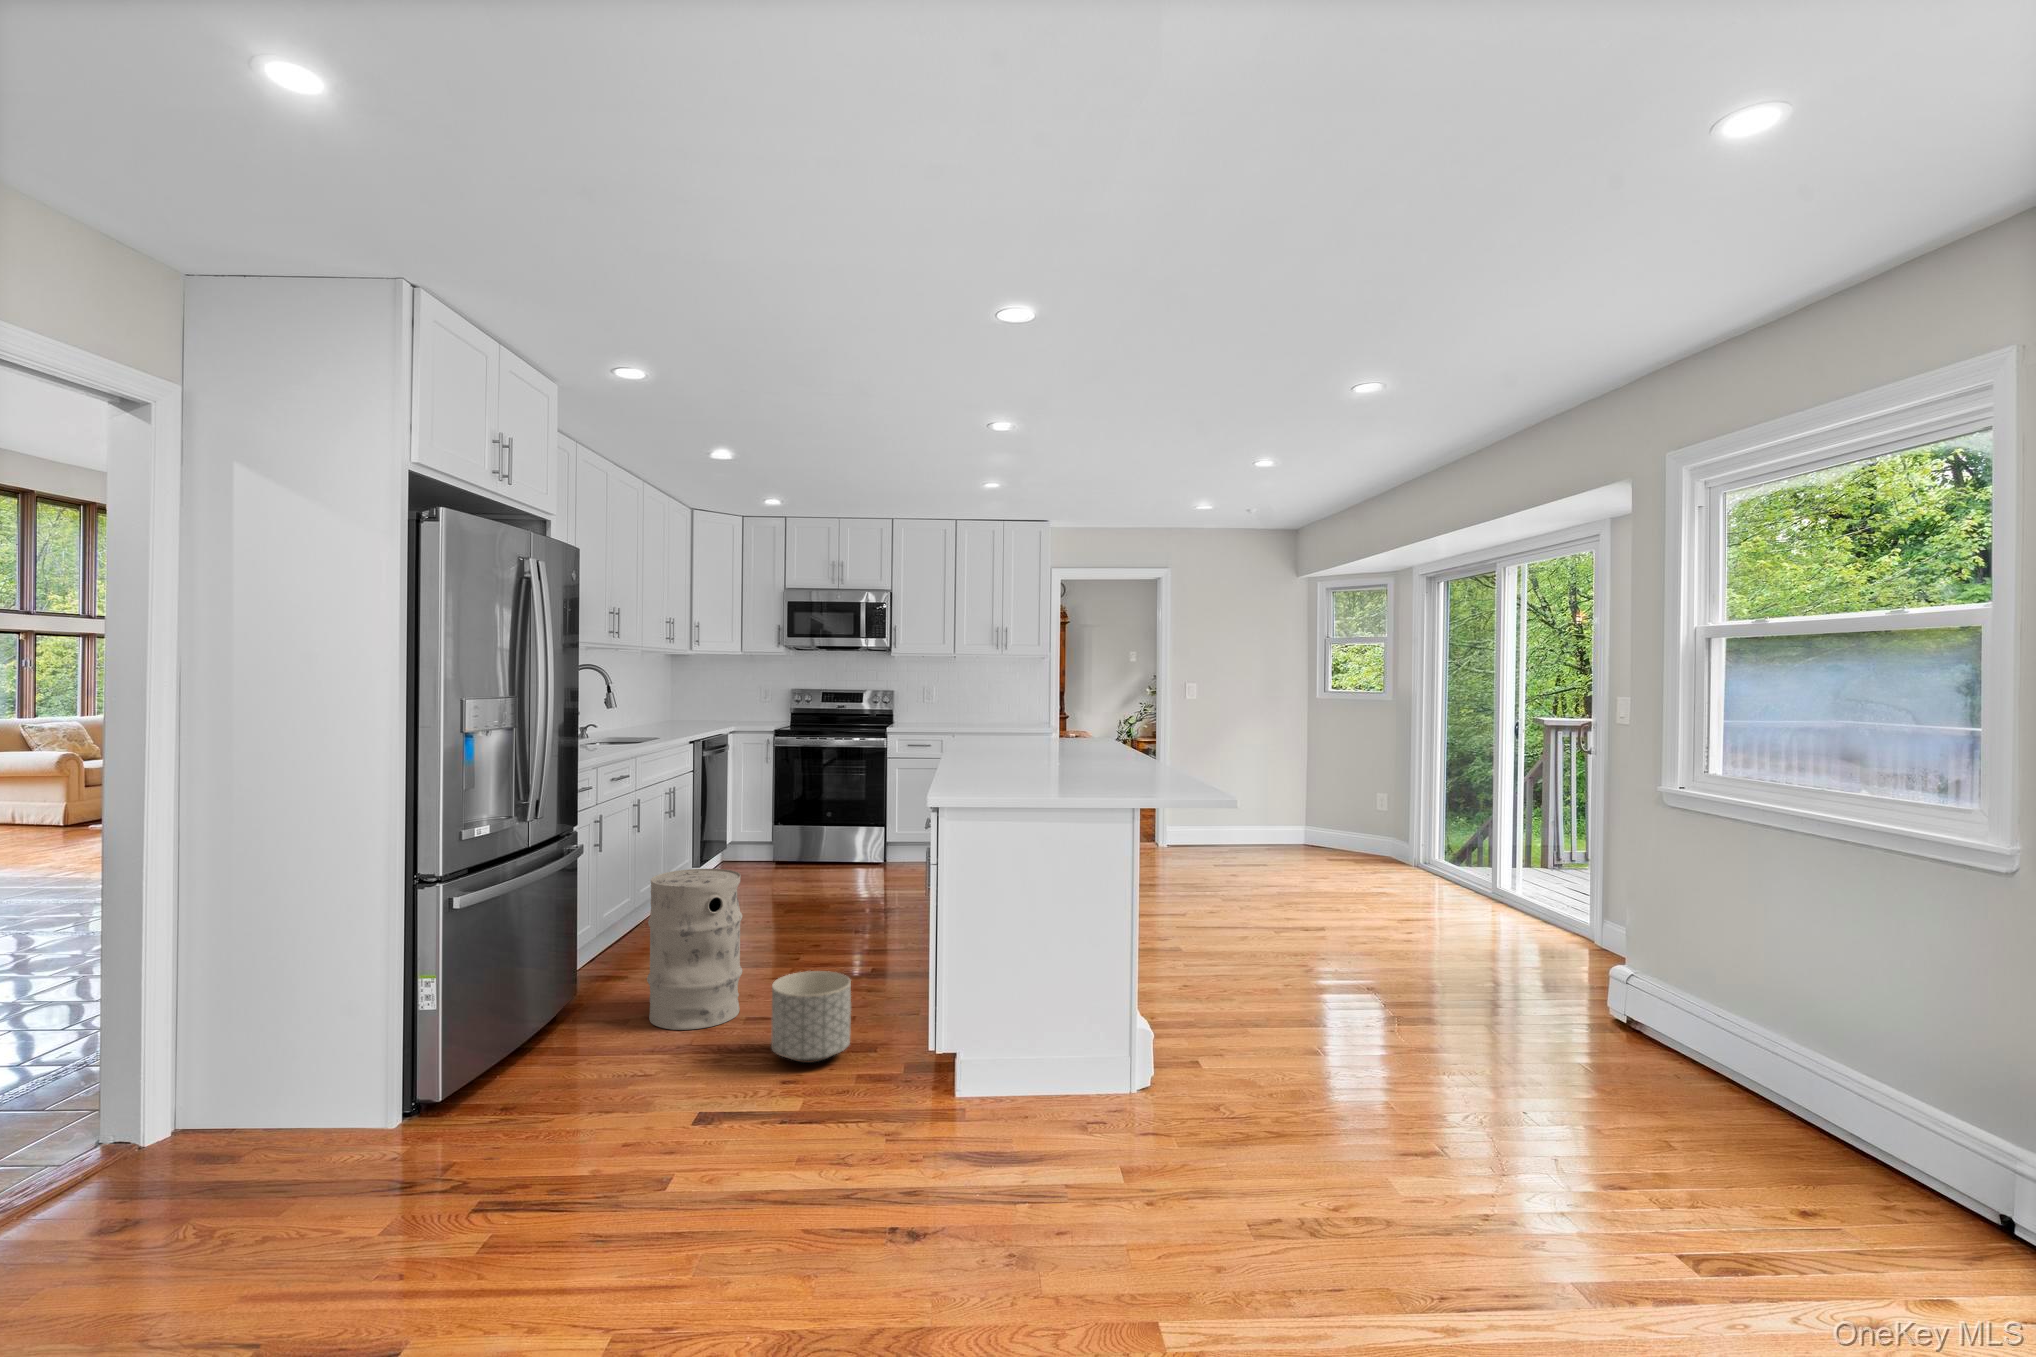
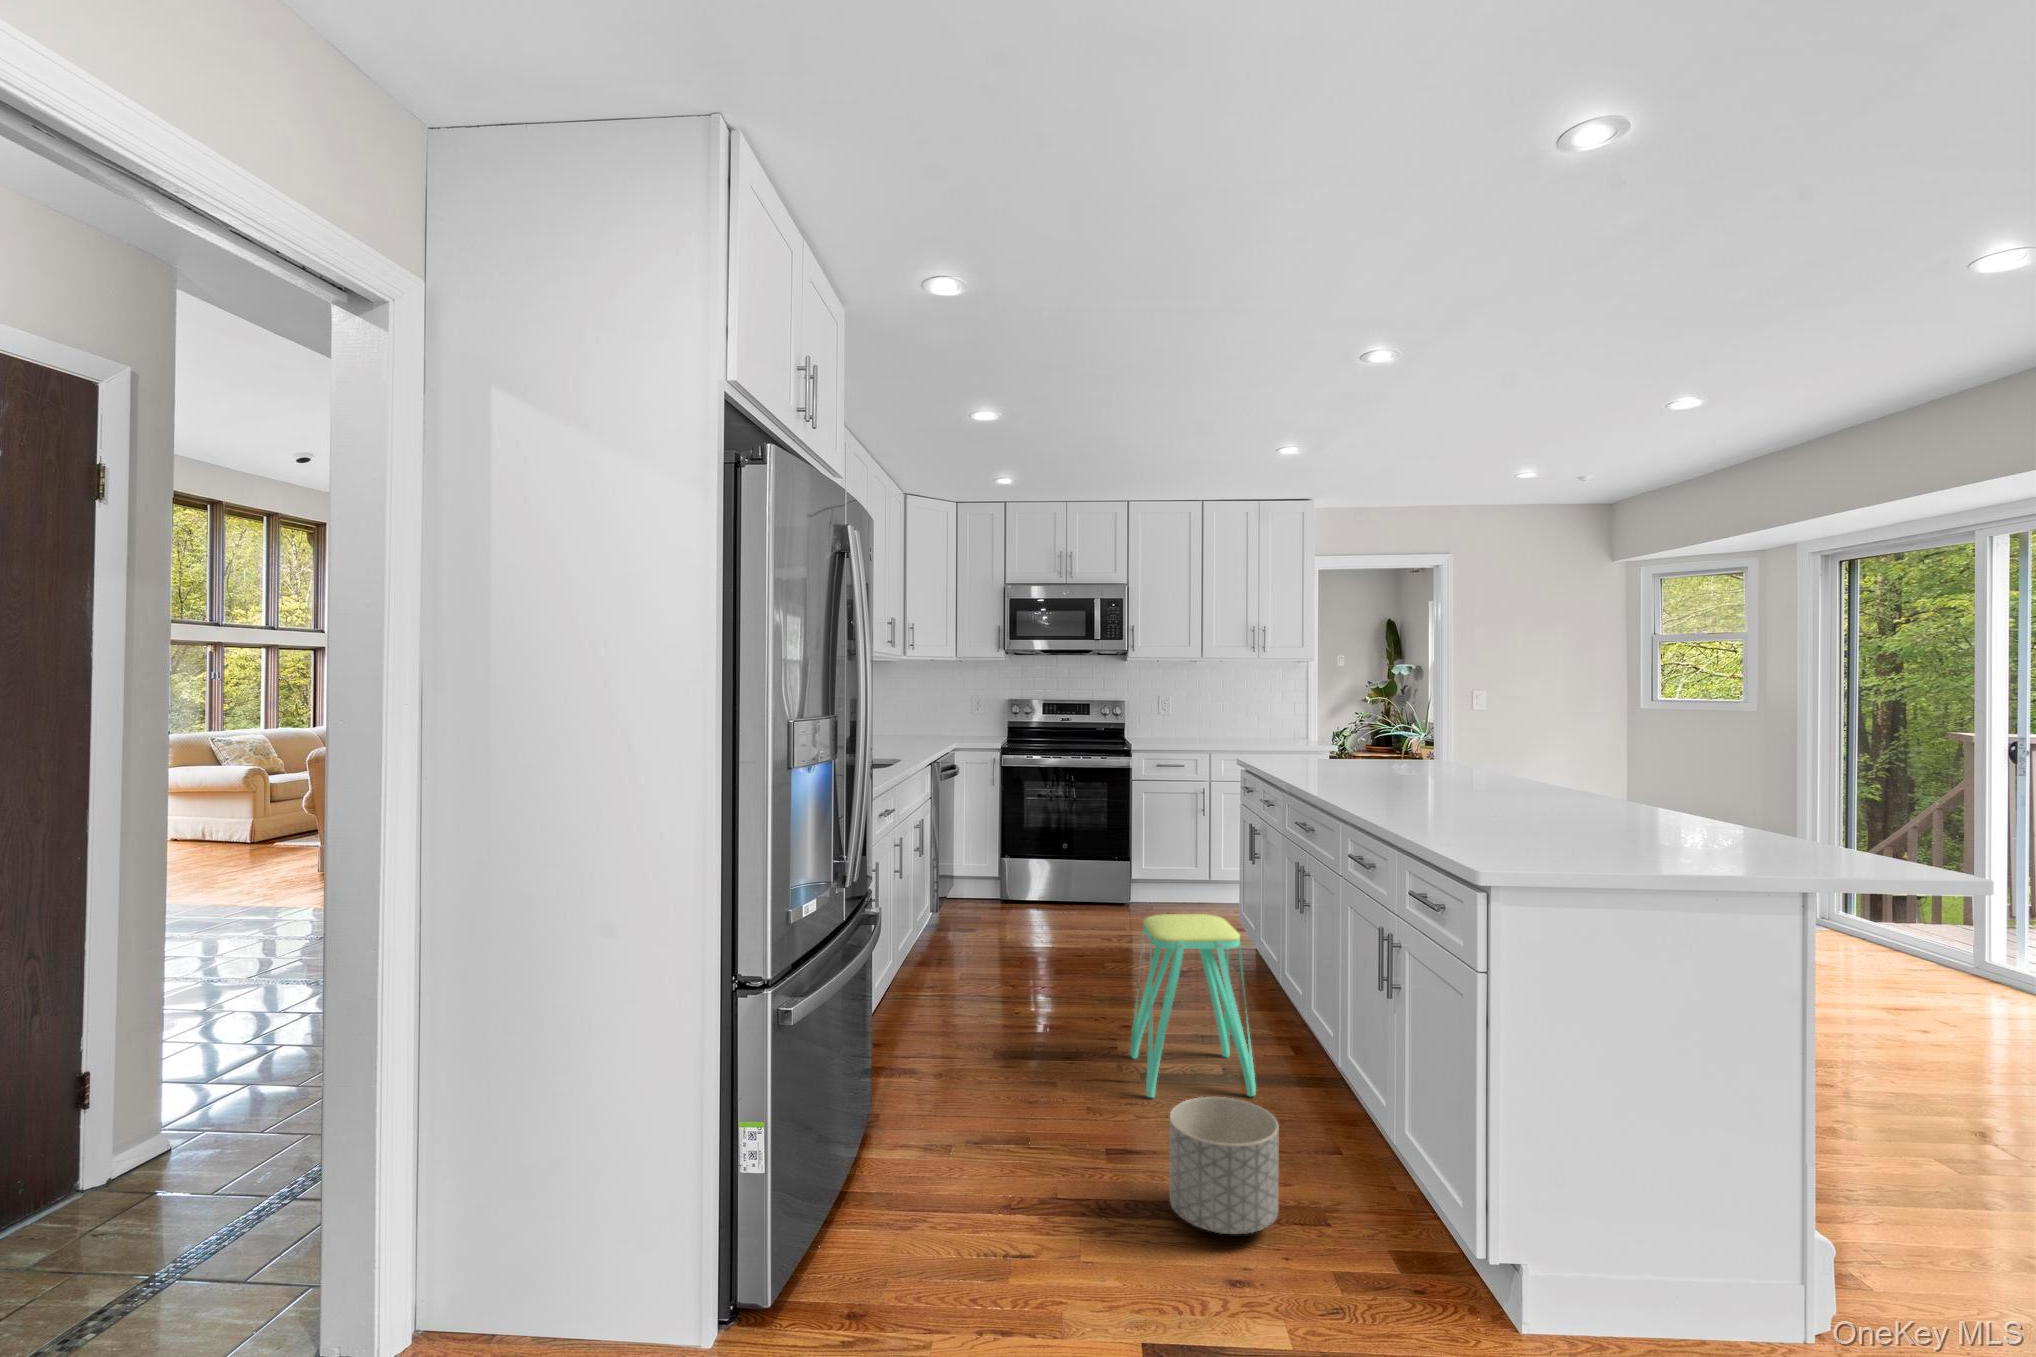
stool: none [804,852,891,990] -> present [1130,914,1256,1098]
trash can: present [647,869,743,1030] -> none [969,942,1086,1163]

